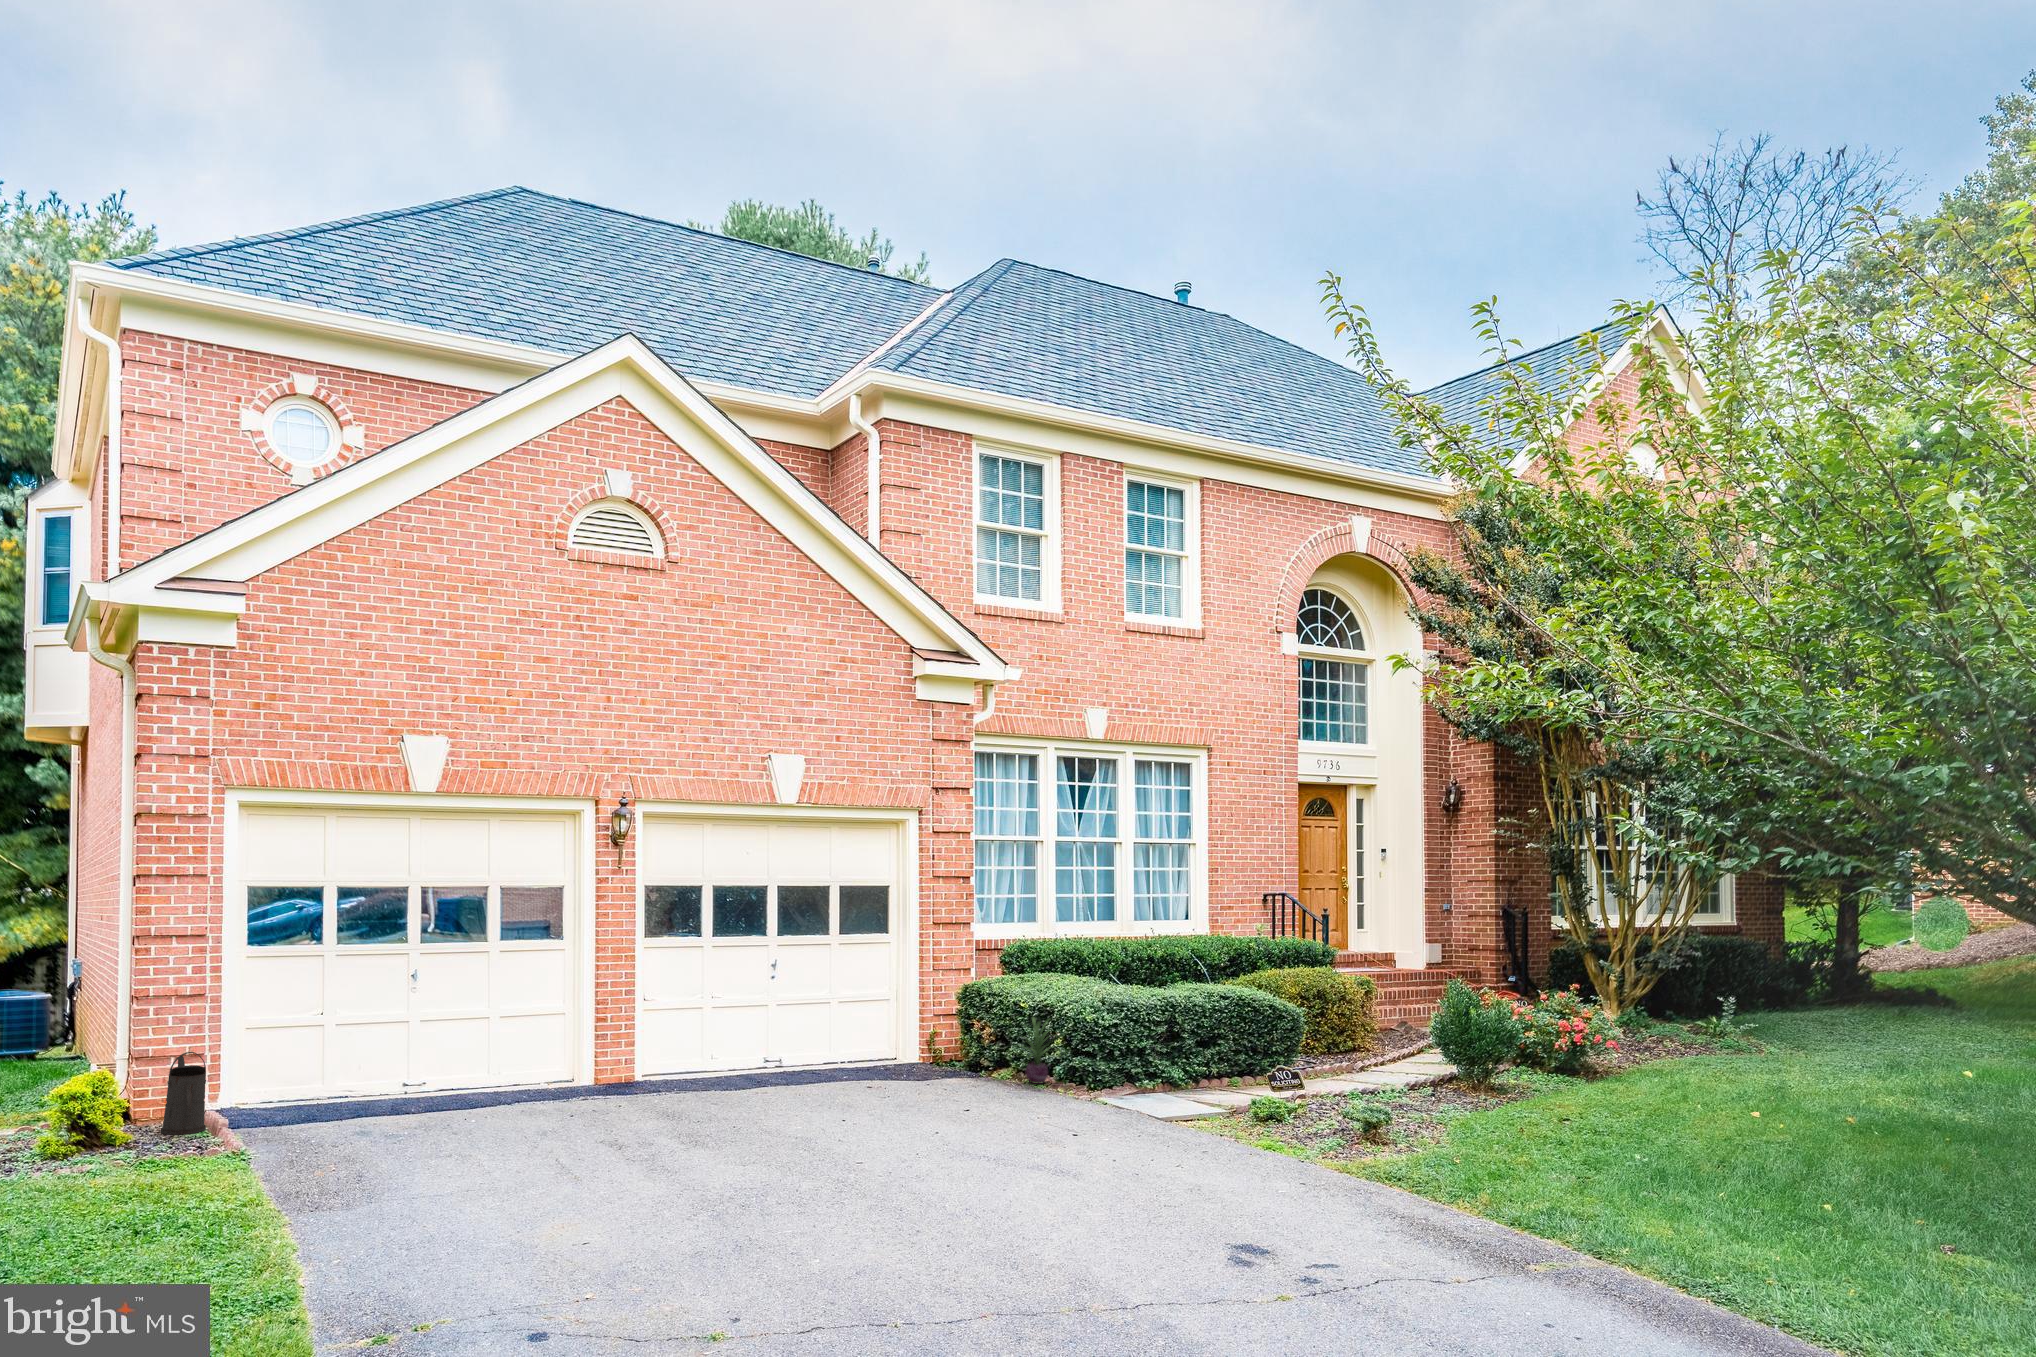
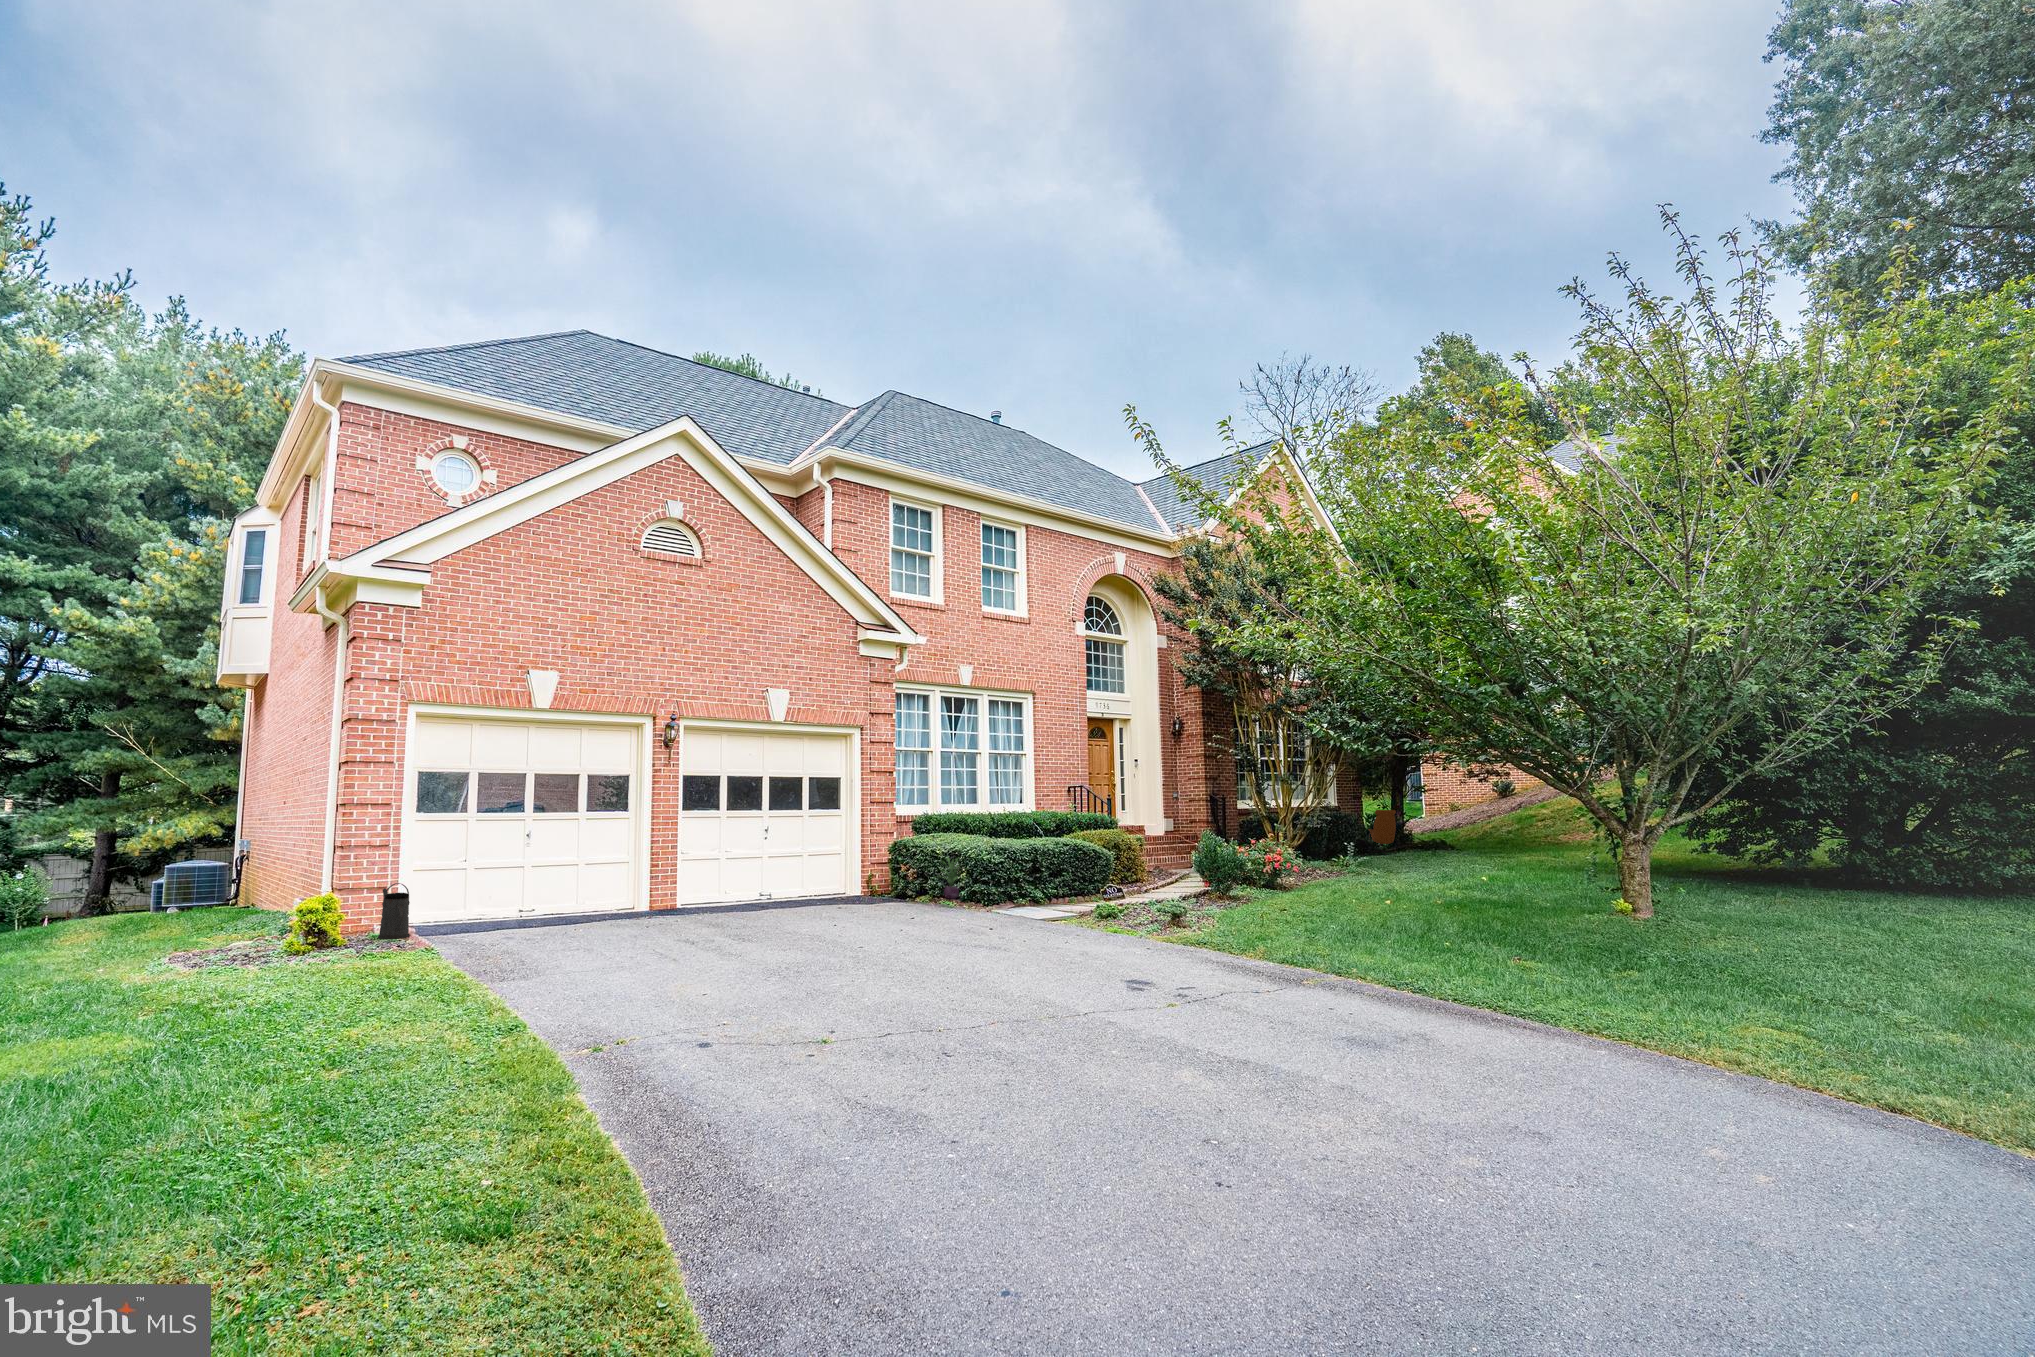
lounge chair: none [1767,934,1822,1009] -> present [1368,810,1396,855]

